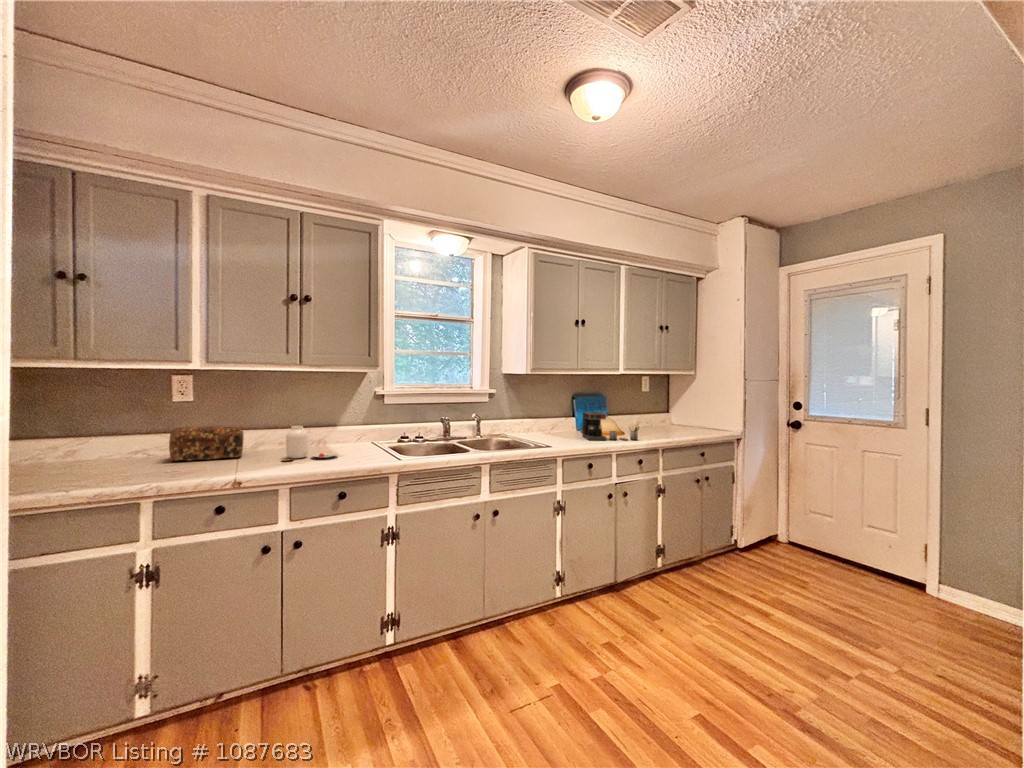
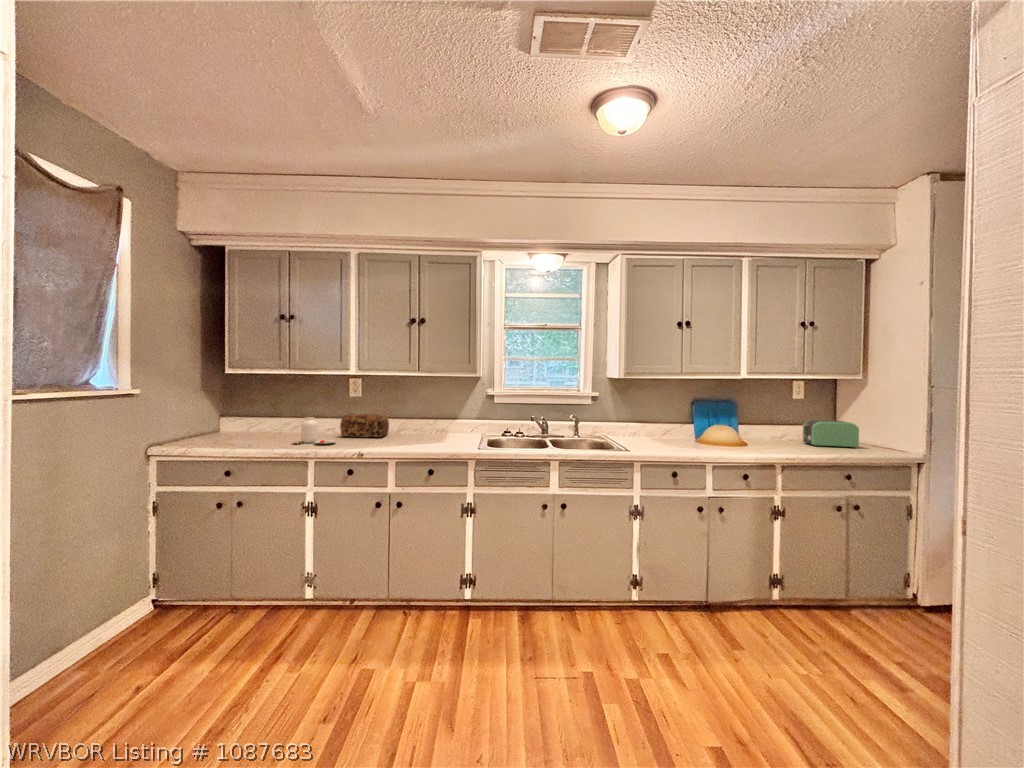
toaster: none [657,409,697,431] -> present [803,420,859,448]
coffee maker: present [582,412,639,440] -> none [687,418,751,452]
jar: present [281,426,338,461] -> present [298,417,336,444]

